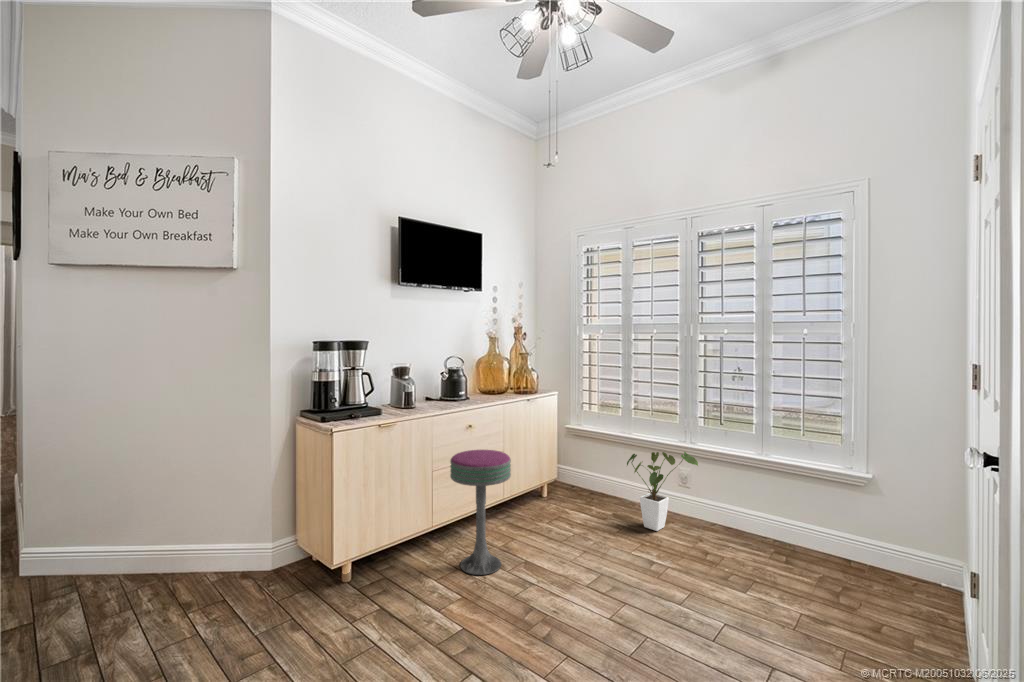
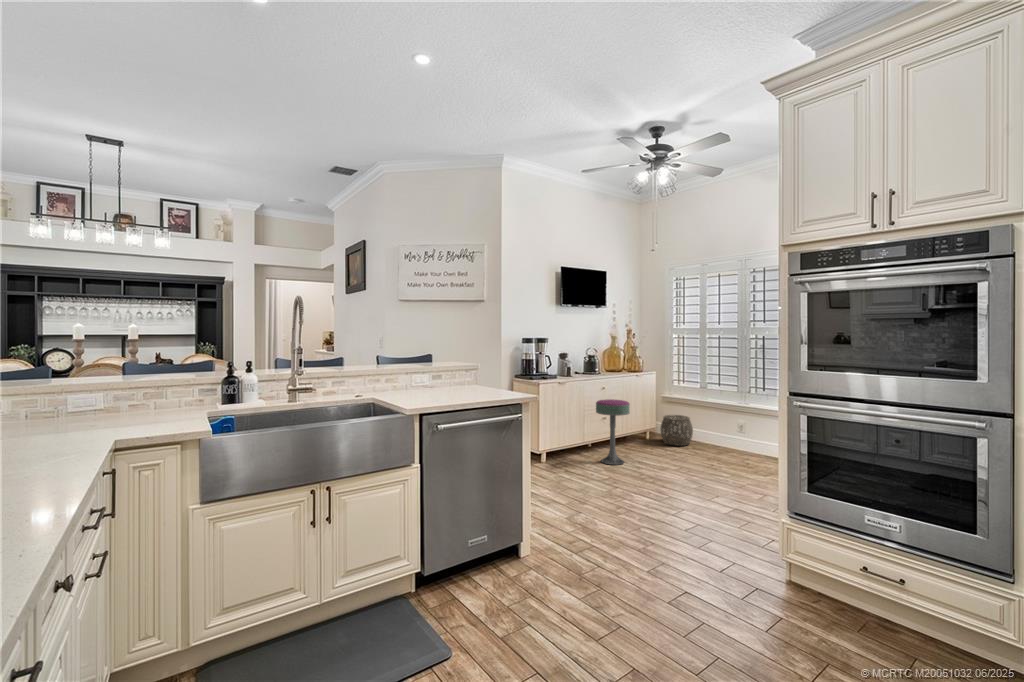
house plant: present [627,452,698,531] -> none [700,407,748,456]
woven basket: none [564,458,614,511] -> present [660,415,693,446]

